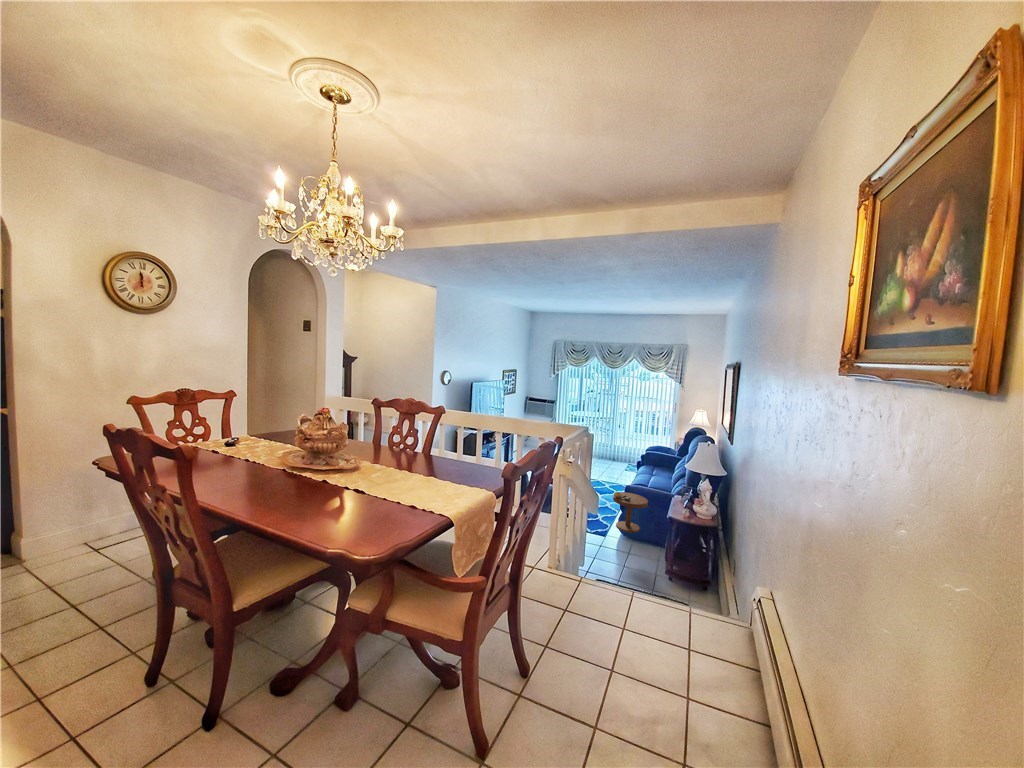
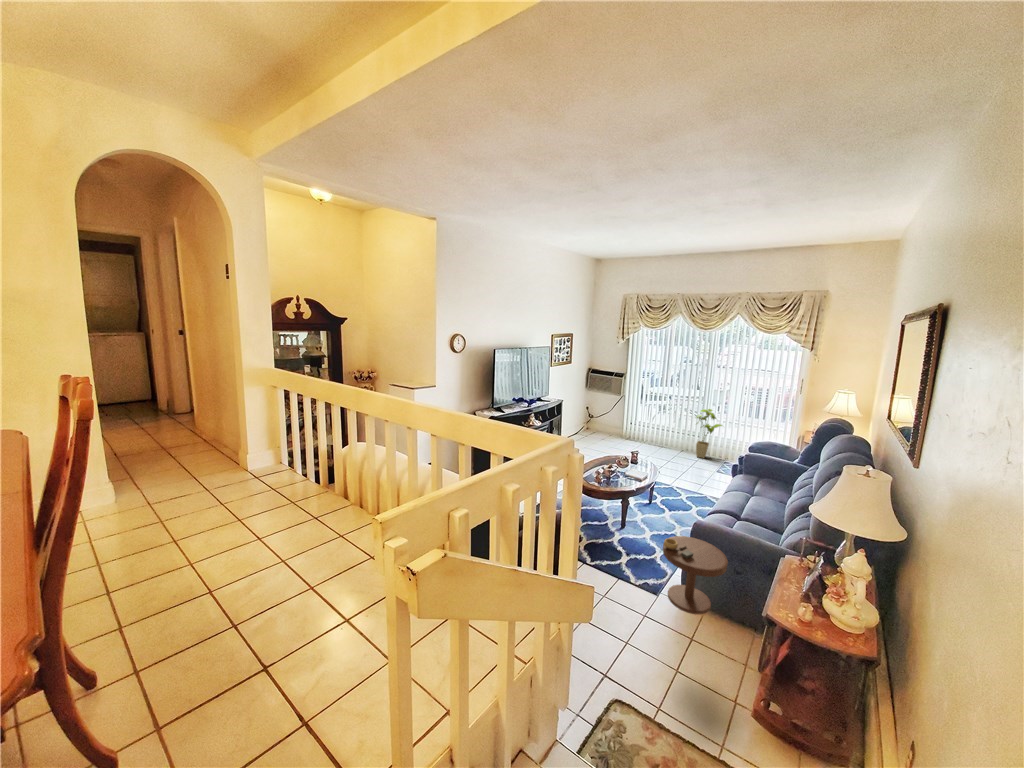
house plant: none [608,426,628,463] -> present [696,409,722,458]

